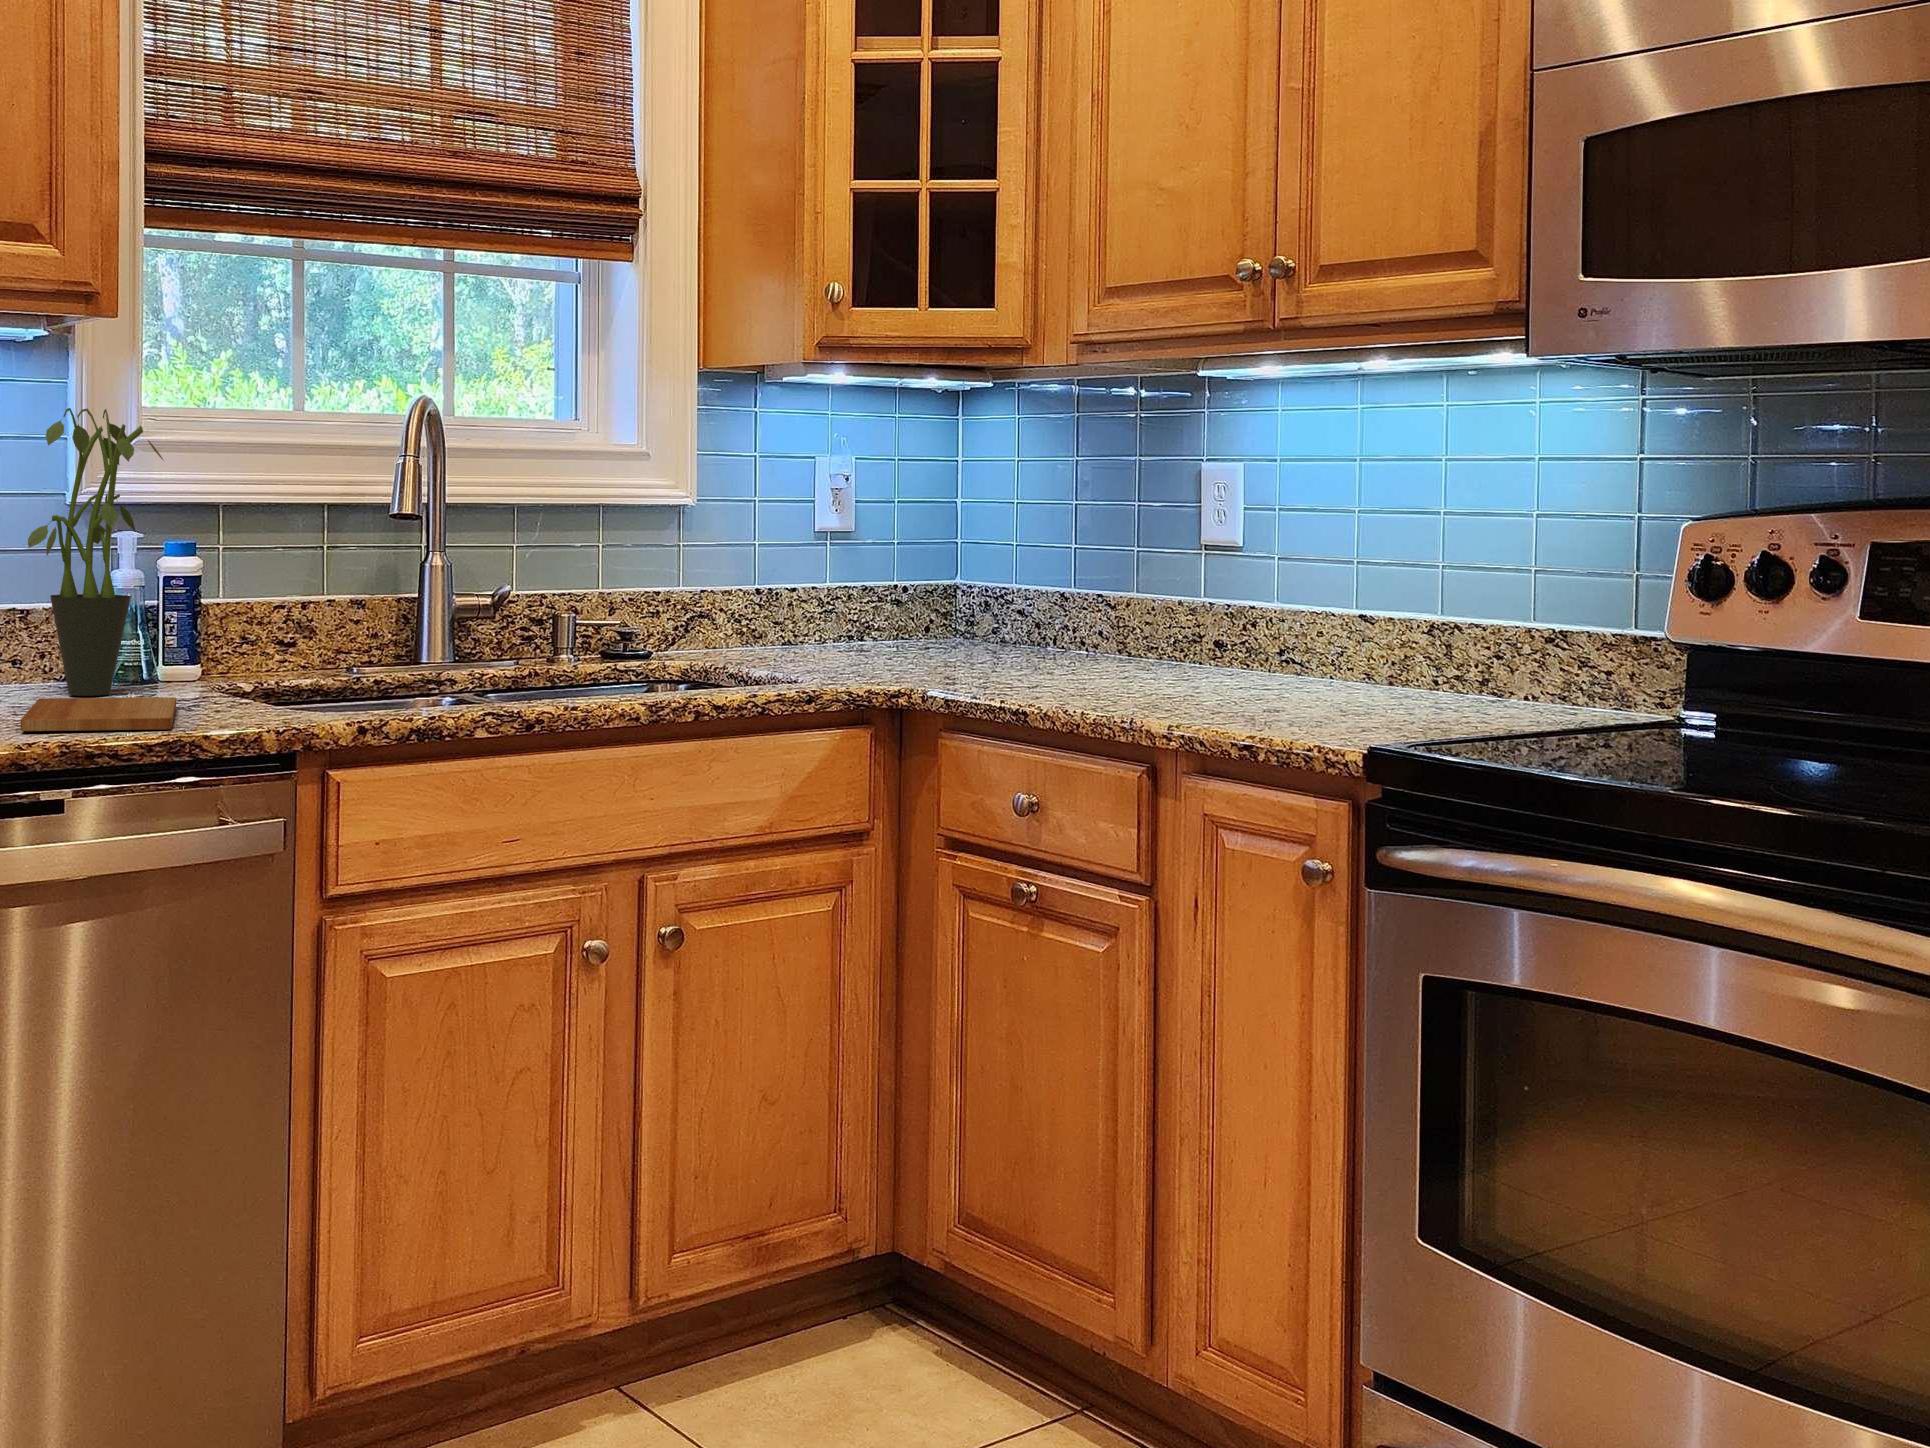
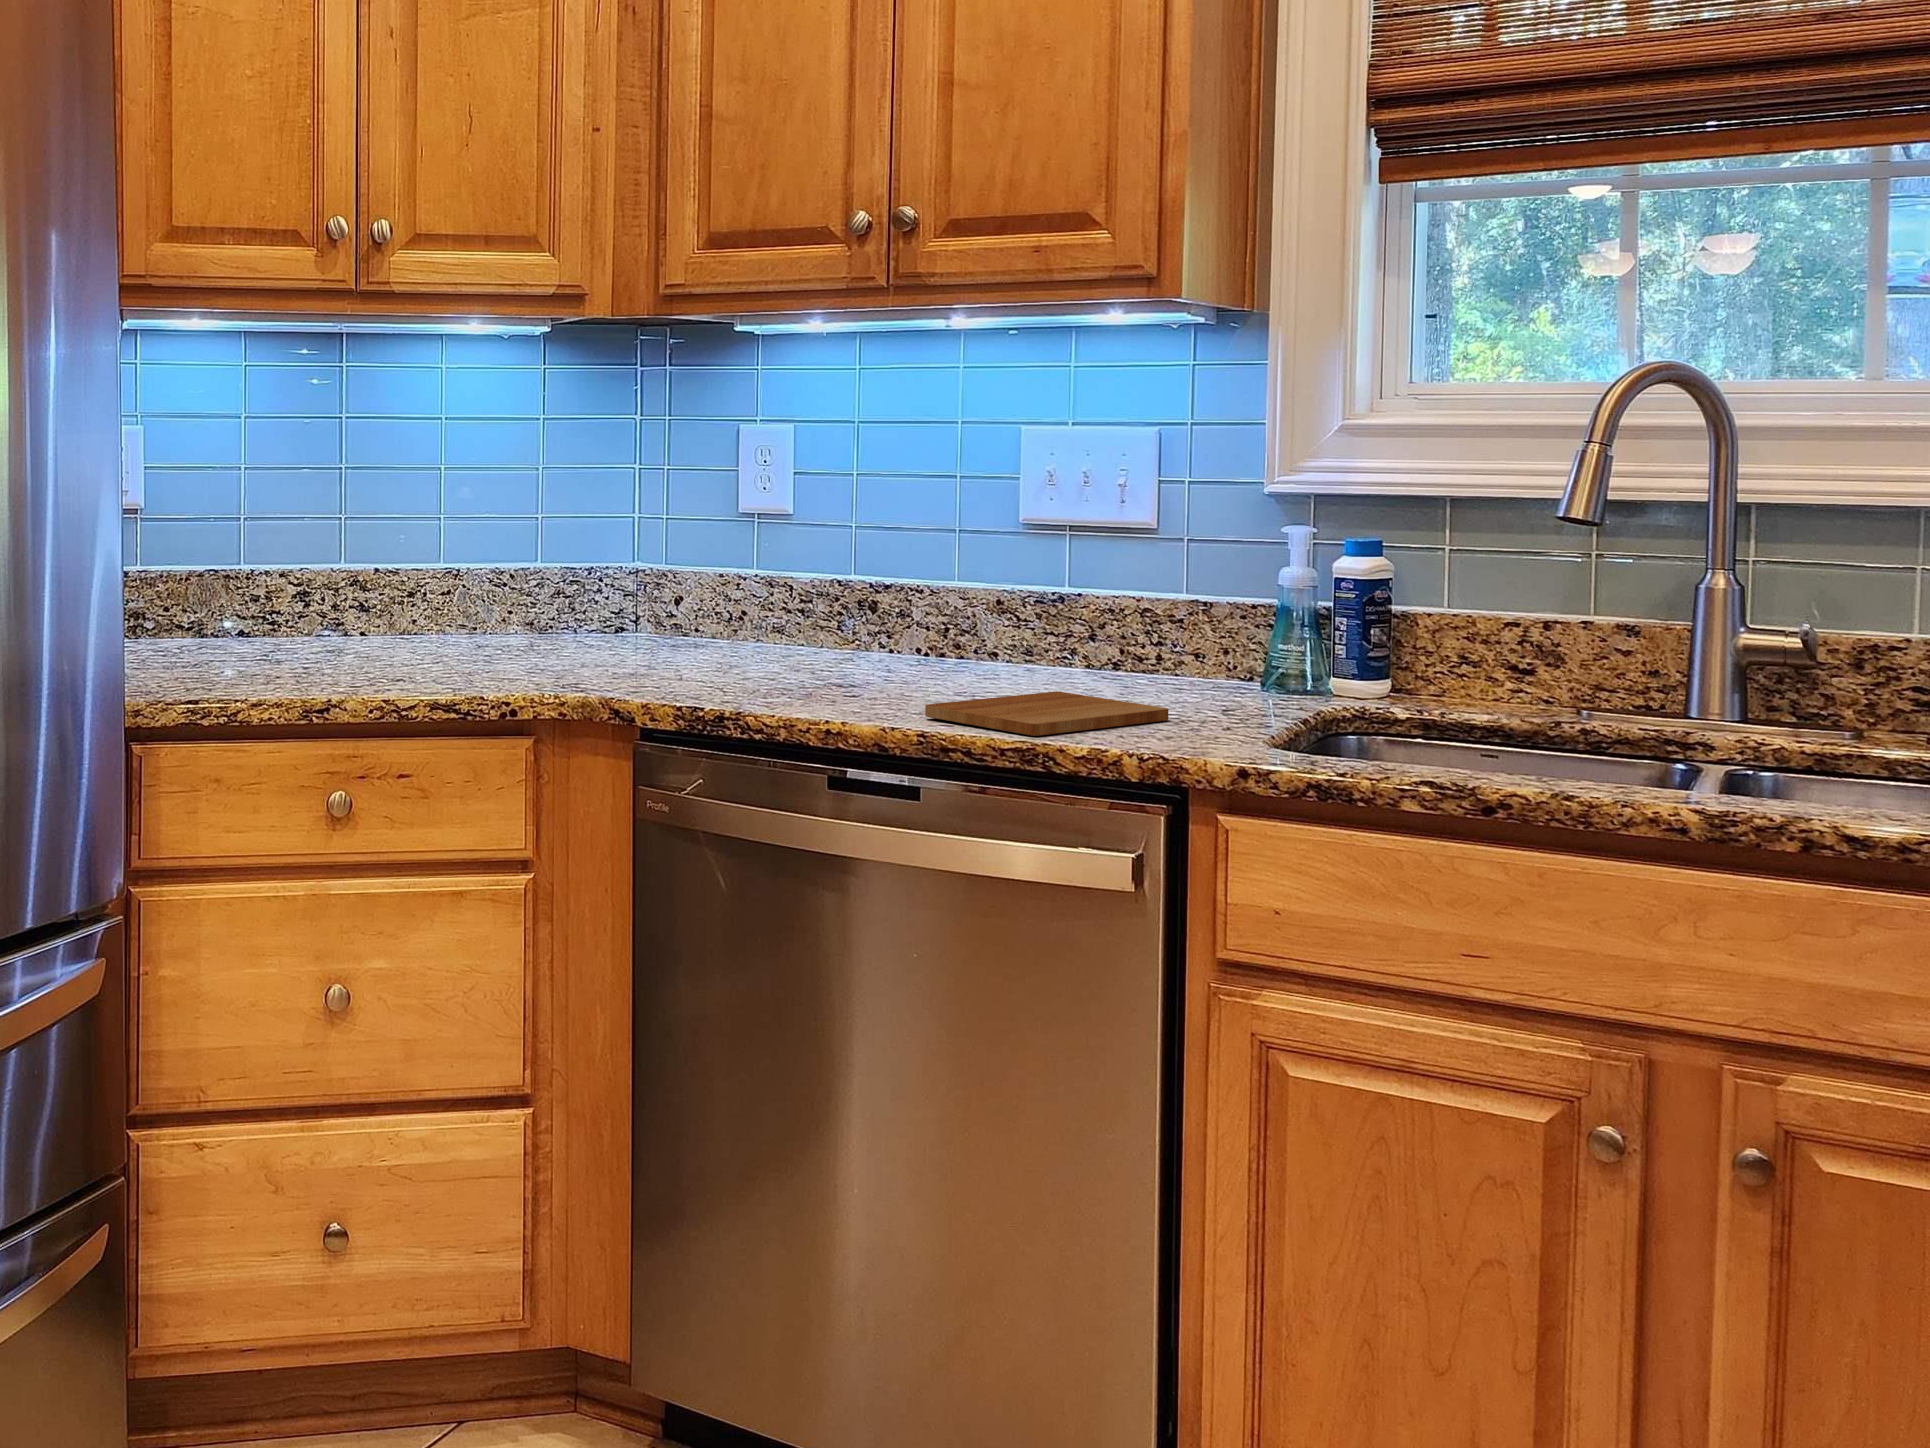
potted plant: present [28,408,163,696] -> none [1115,390,1255,700]

